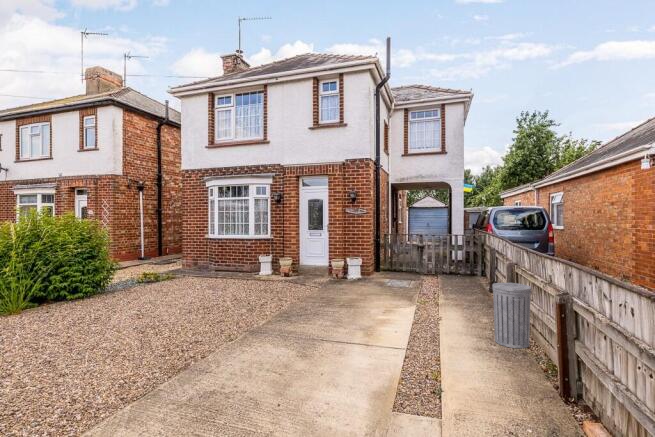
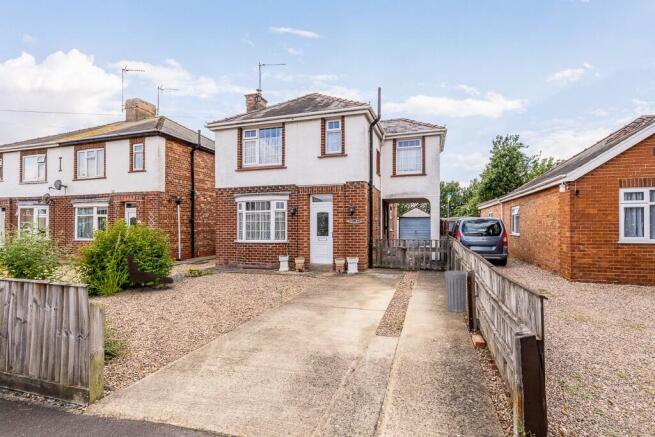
lounge chair: none [41,255,111,307] -> present [127,254,174,292]

